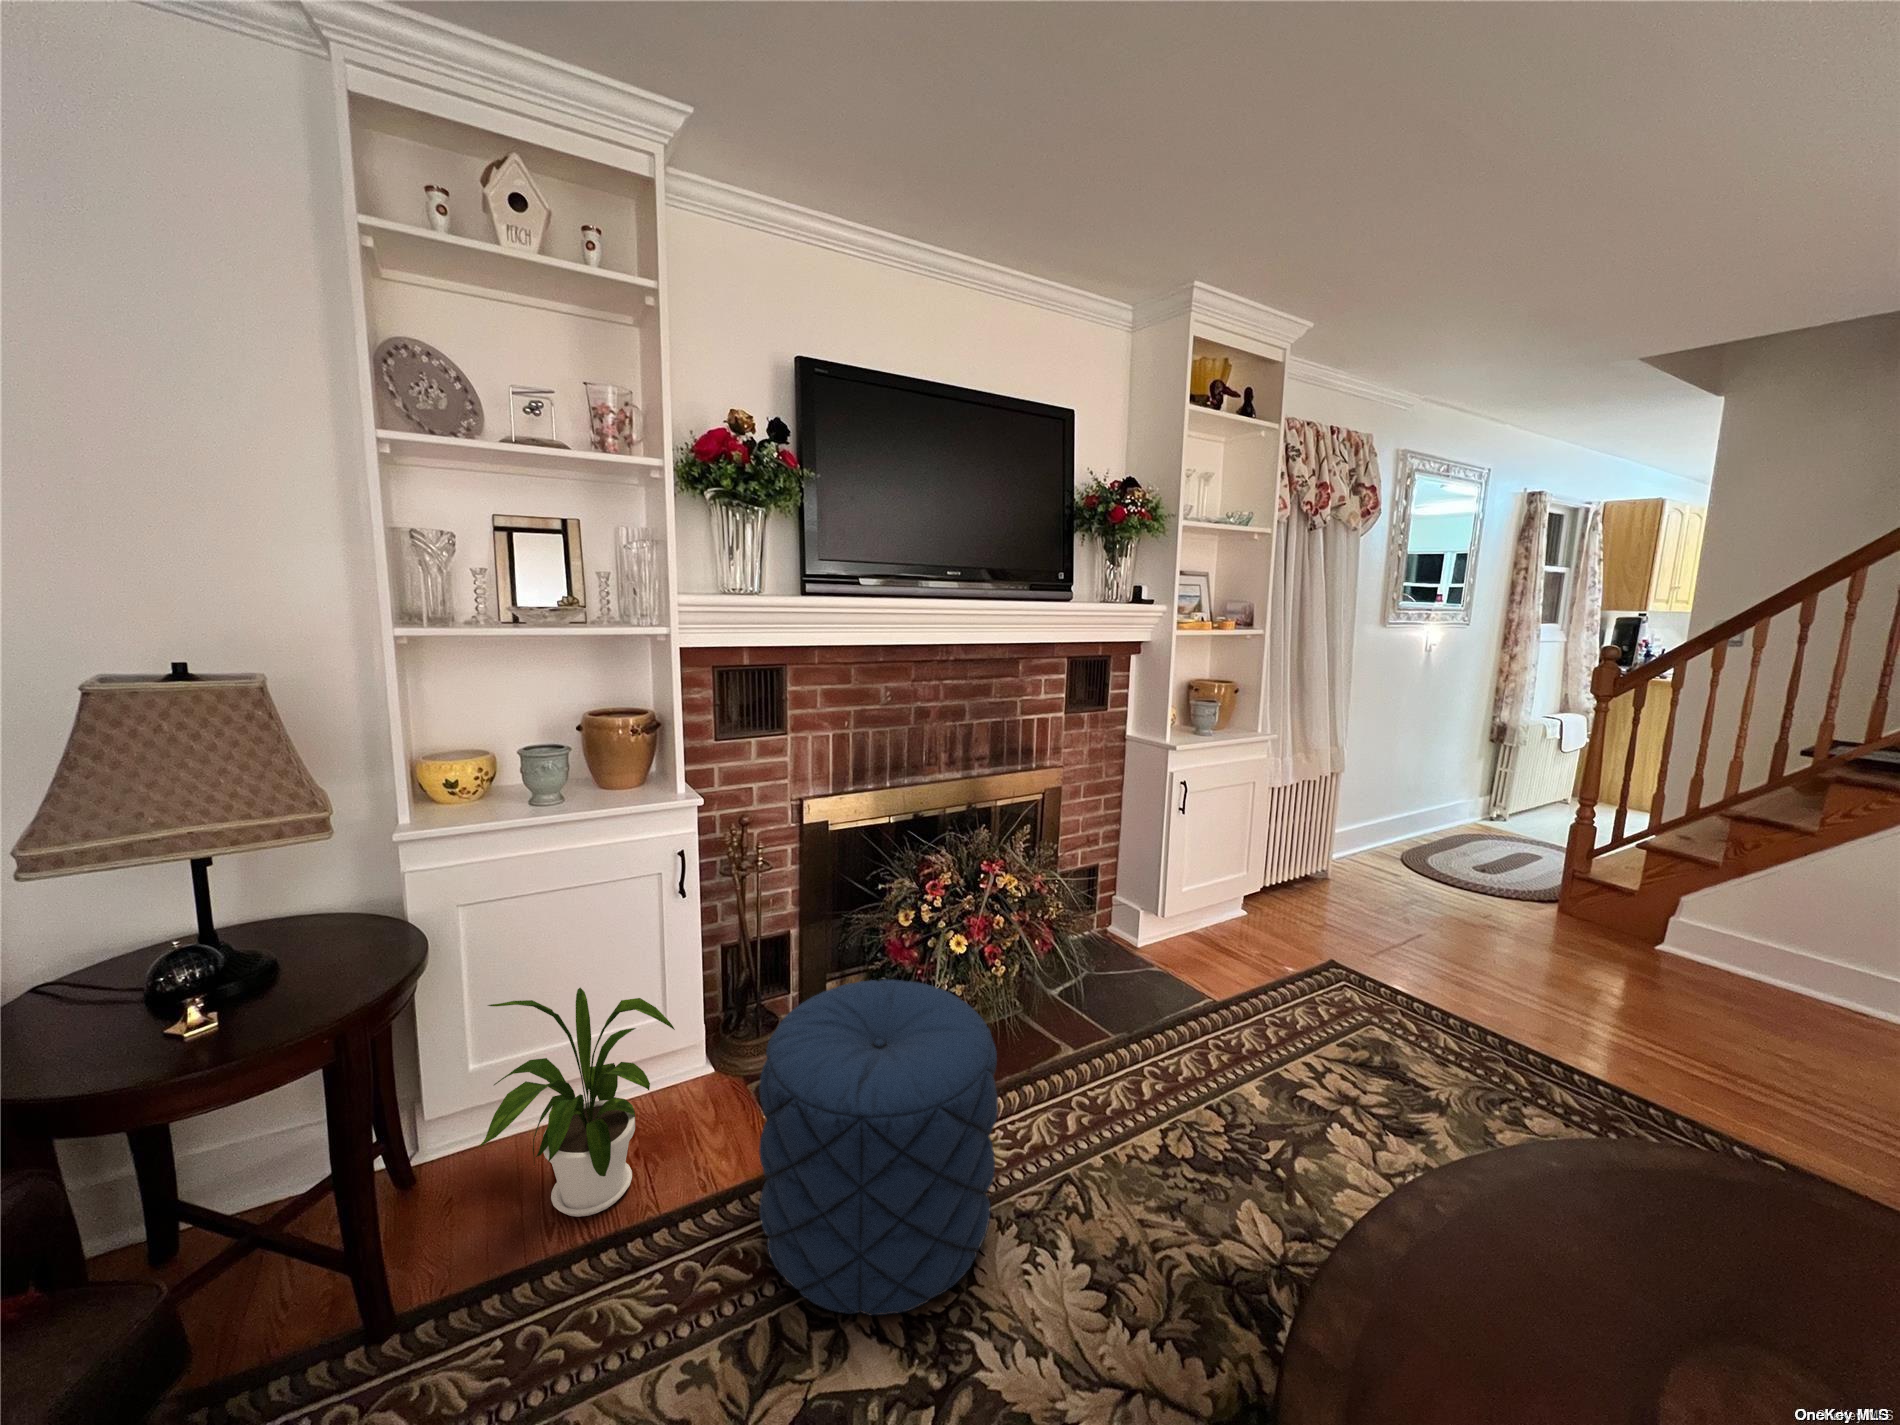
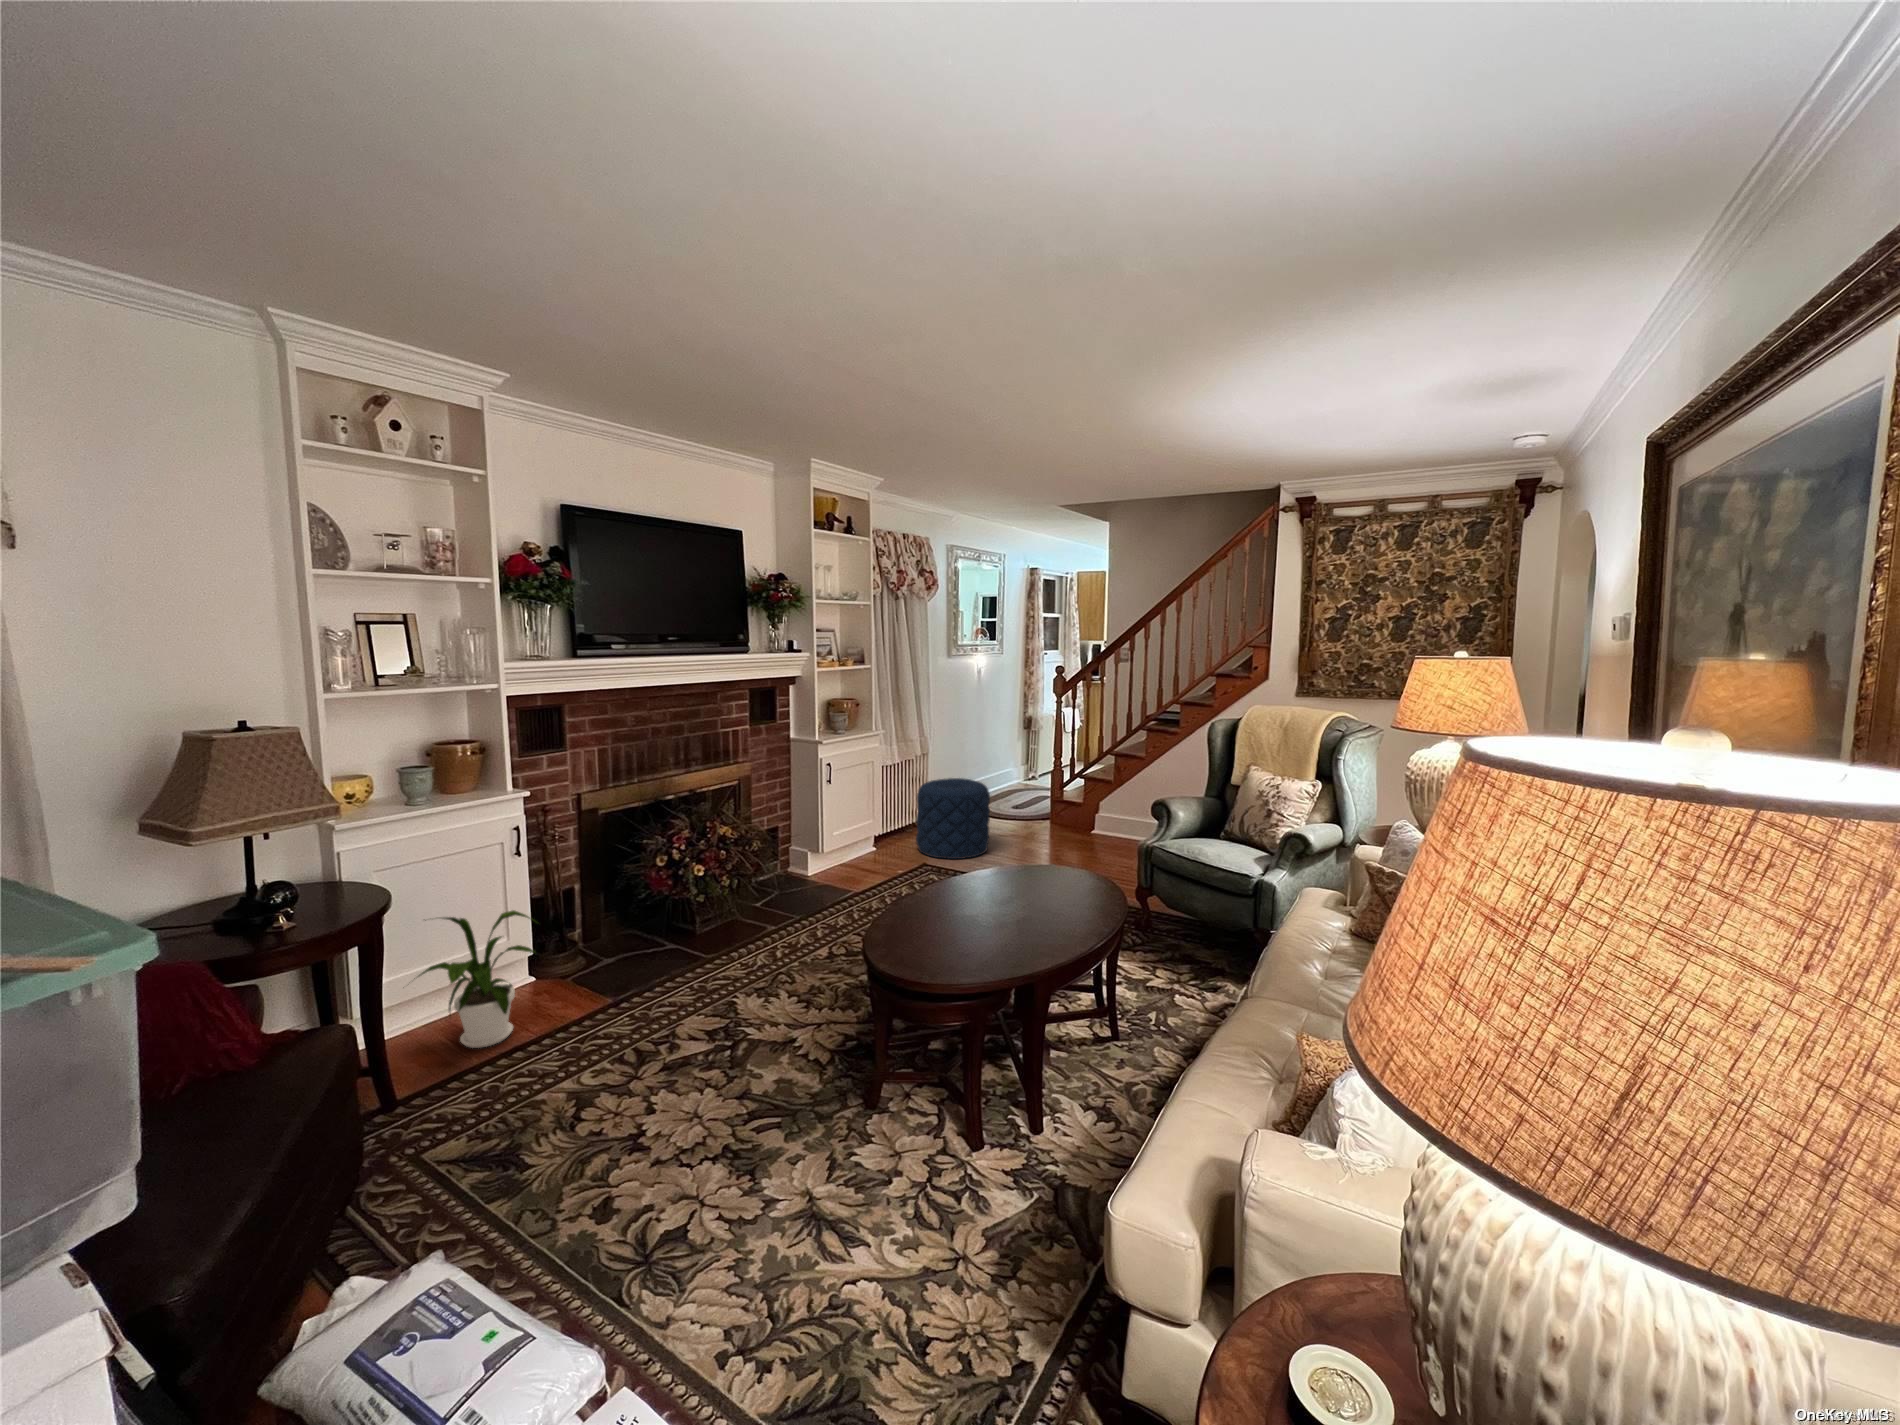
pouf: present [759,980,998,1315] -> present [916,778,990,859]

